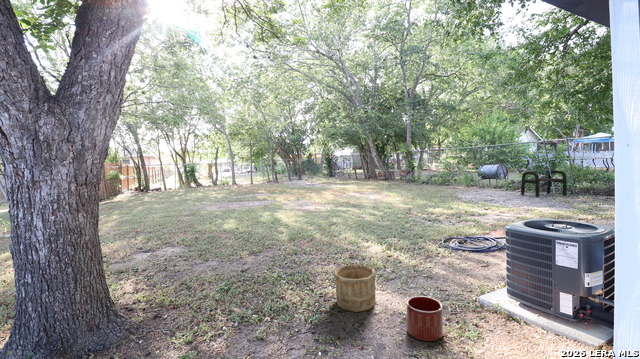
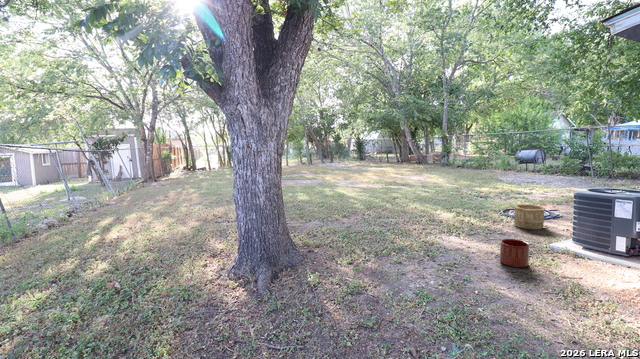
bench: present [521,170,567,197] -> none [560,155,606,180]
wooden bucket: present [334,264,376,312] -> present [514,204,545,230]

